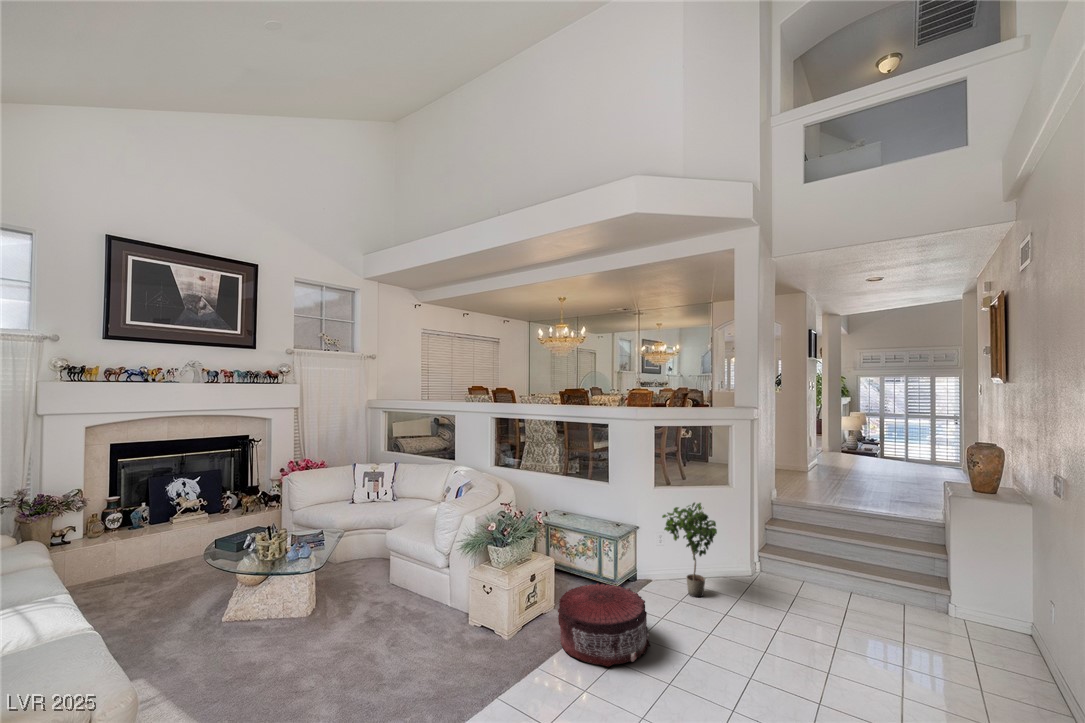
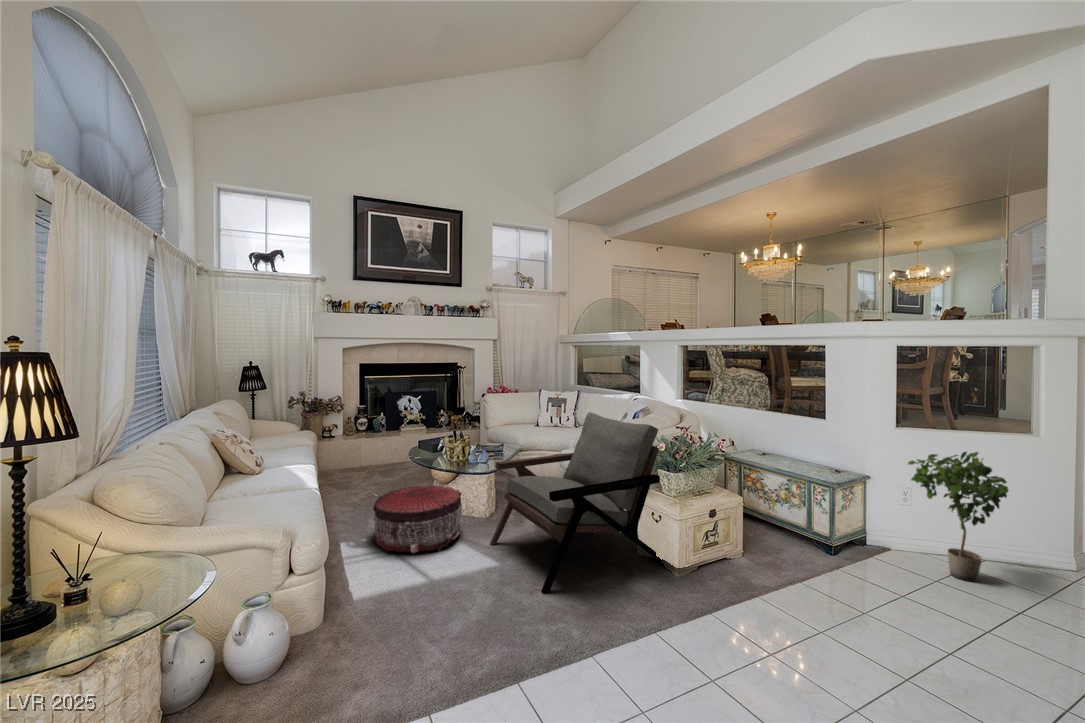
armchair: none [323,496,494,688] -> present [490,412,661,594]
pouf: present [558,583,650,667] -> present [373,485,462,553]

